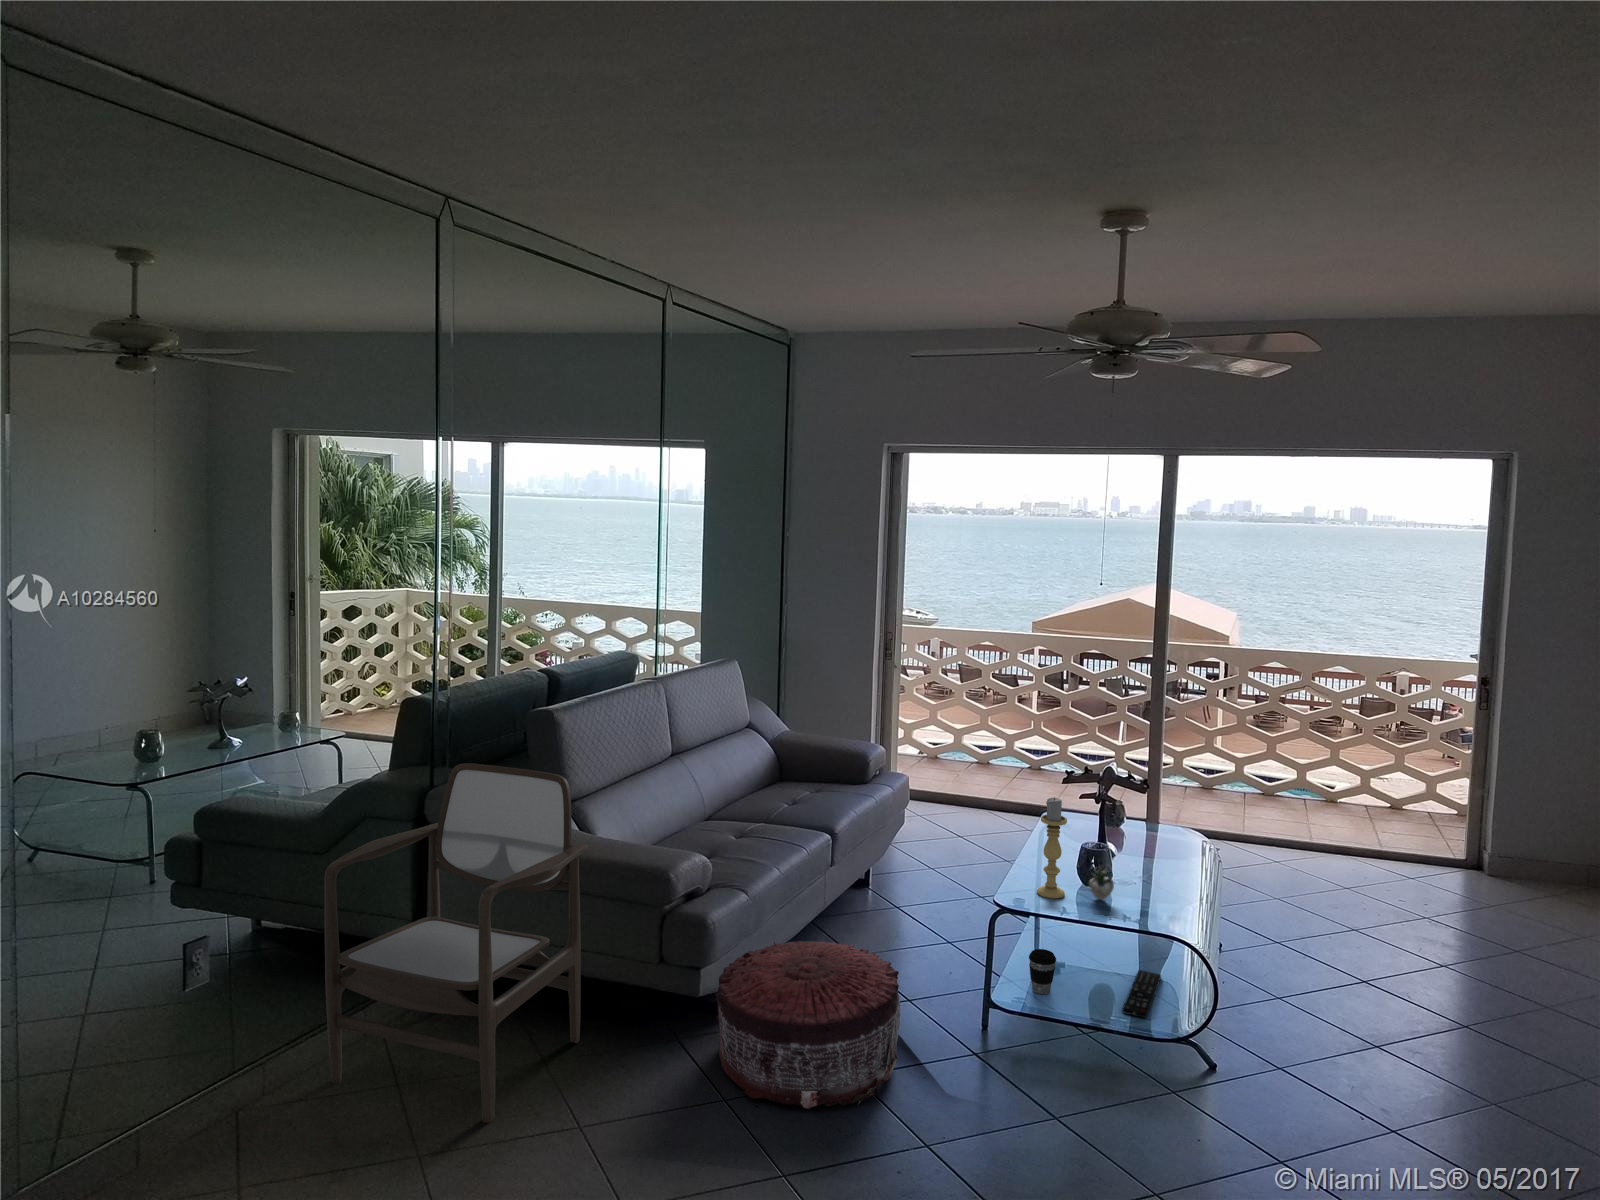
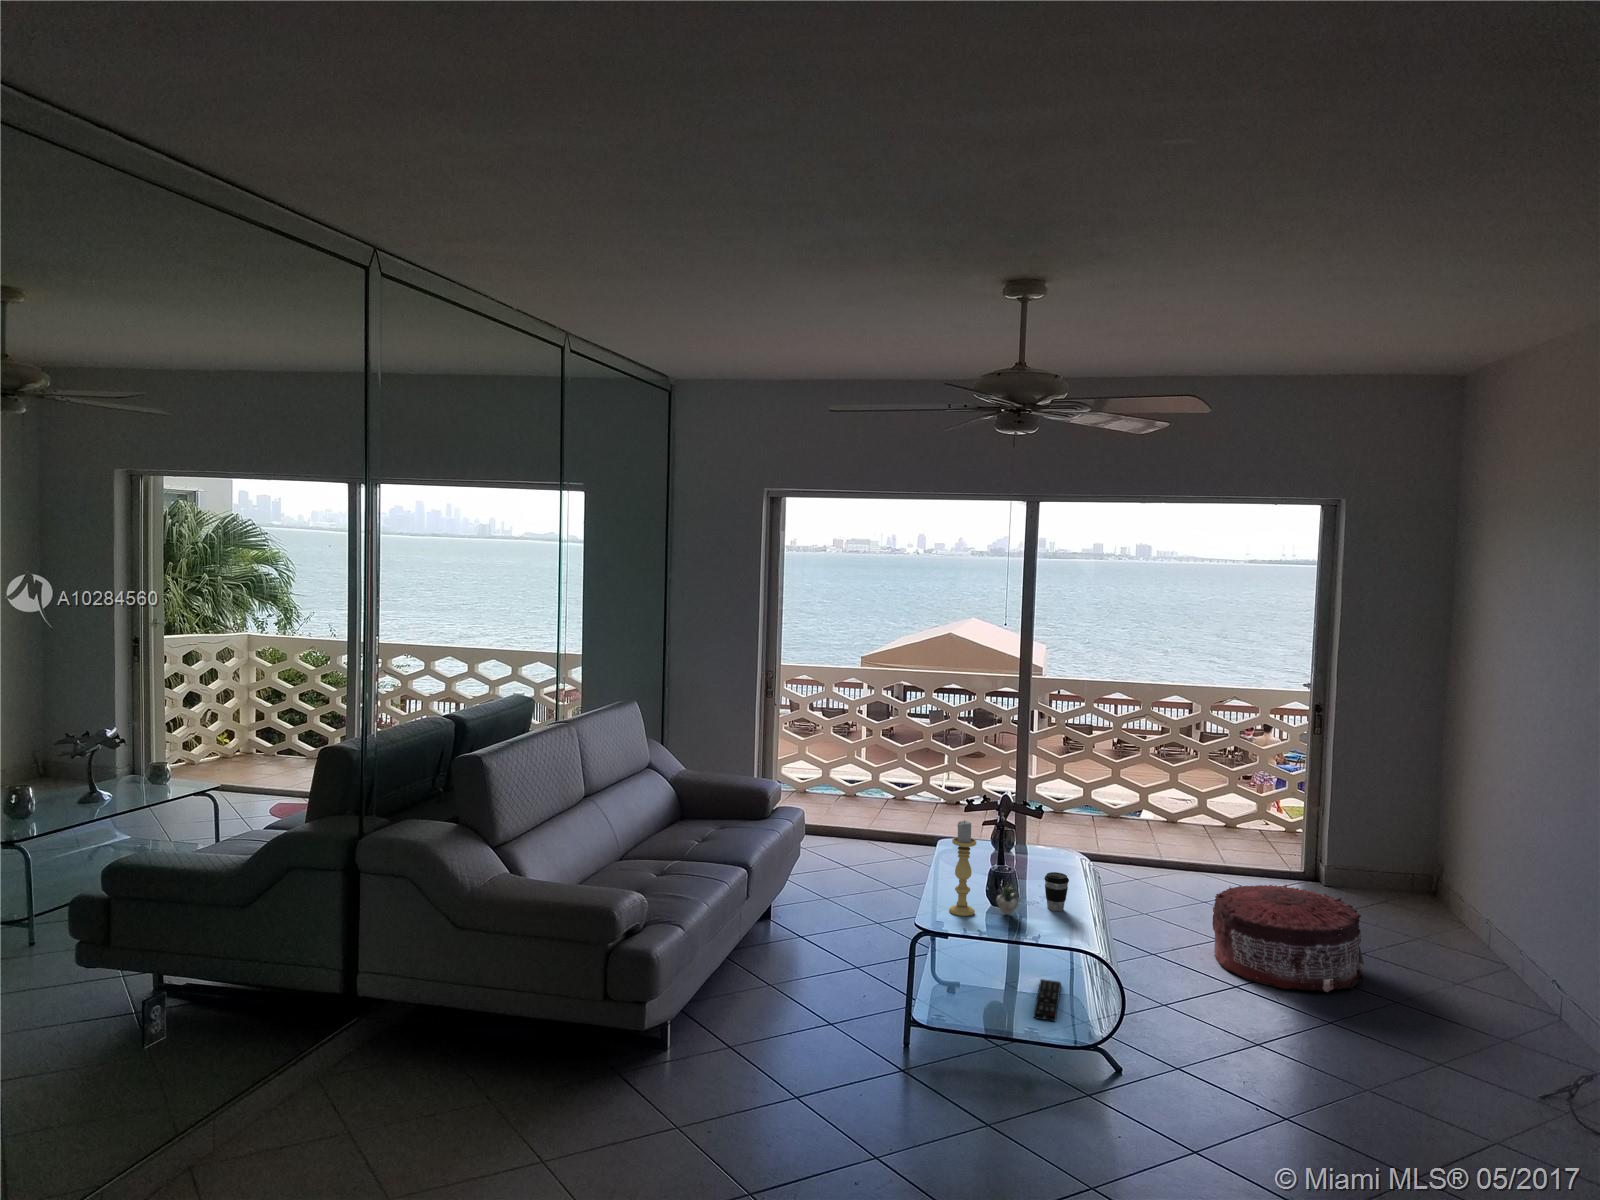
armchair: present [324,763,588,1123] -> none [260,808,529,1172]
pouf: present [715,940,900,1109] -> present [1213,885,1364,992]
coffee cup: present [1029,949,1056,994] -> present [1044,872,1069,911]

